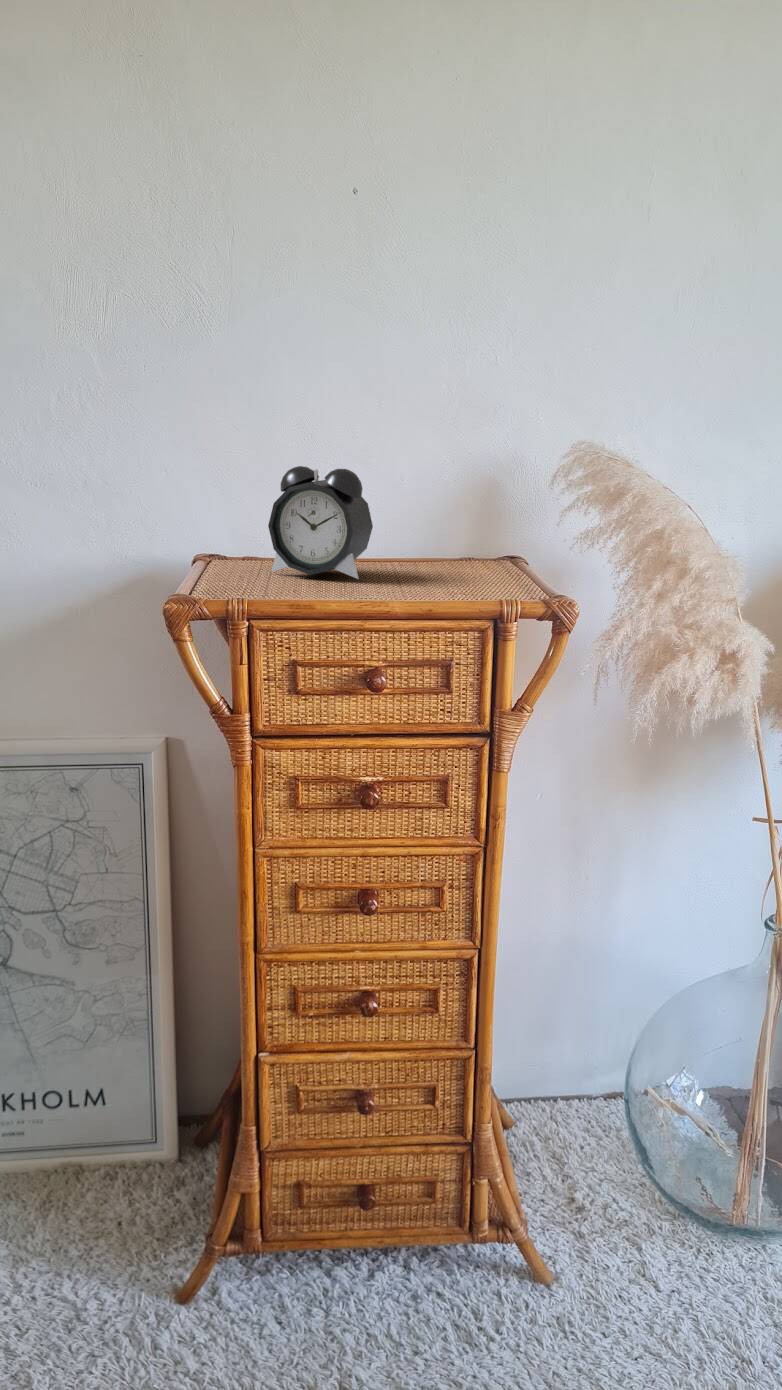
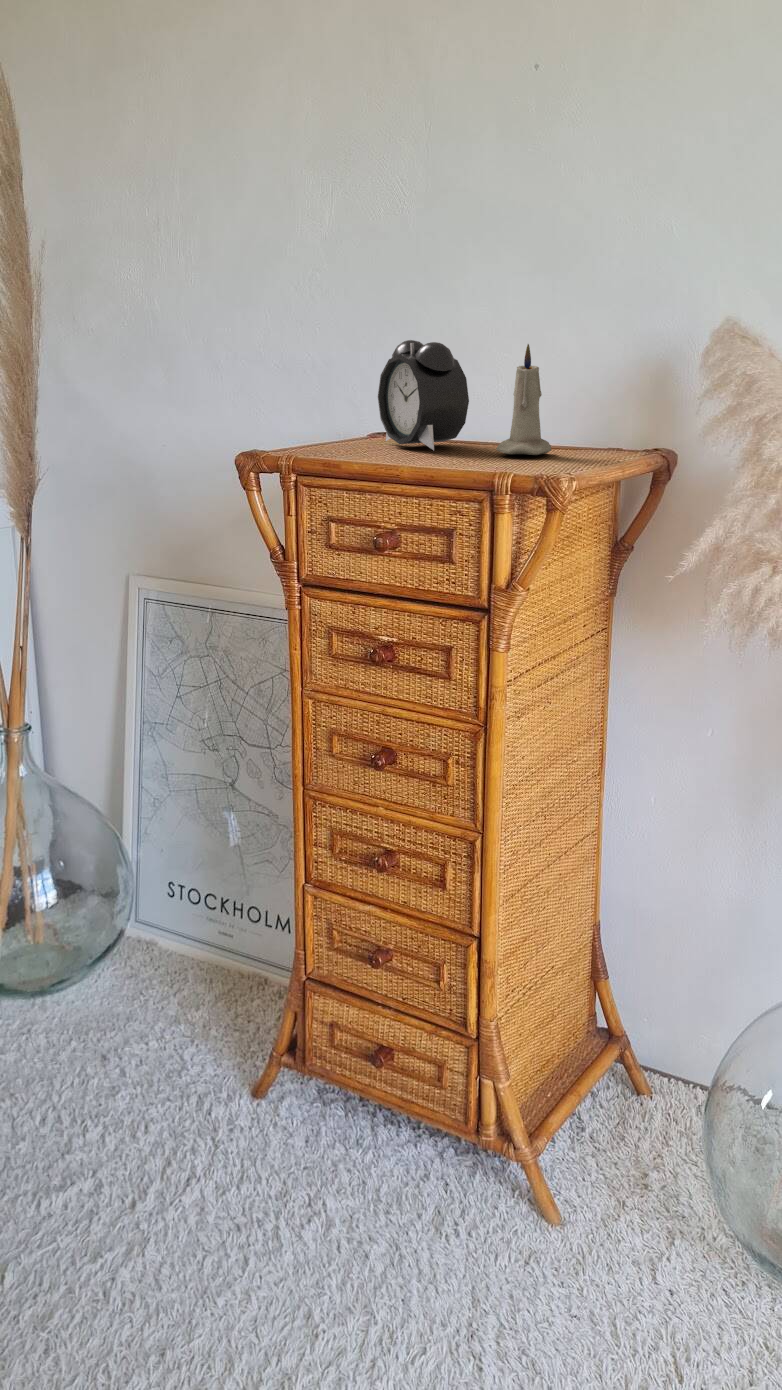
candle: none [414,469,470,577] -> present [496,344,551,455]

